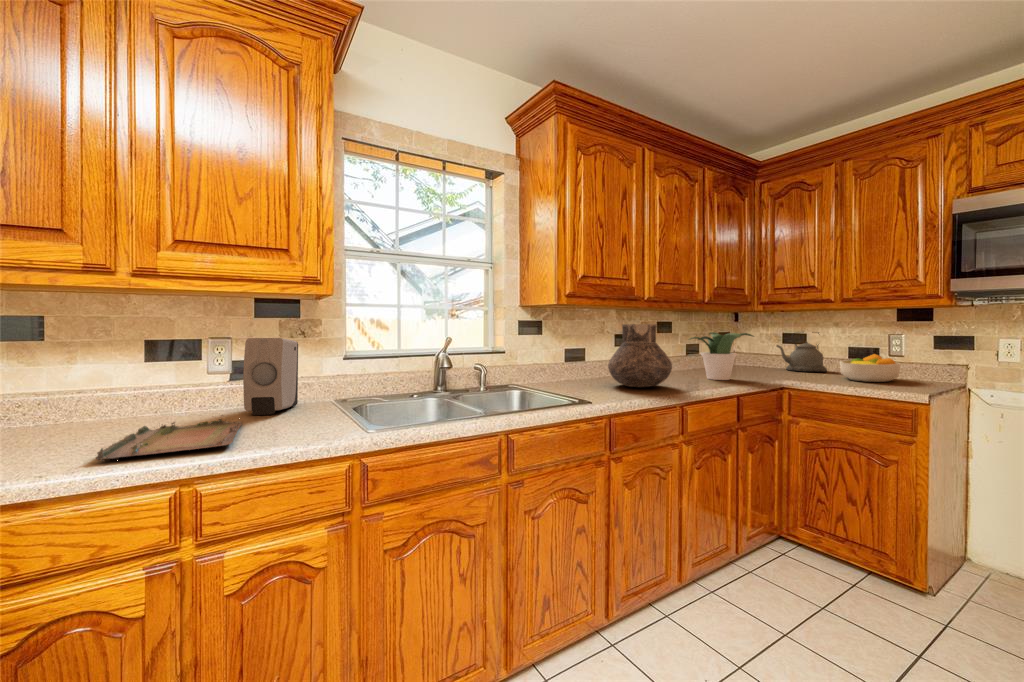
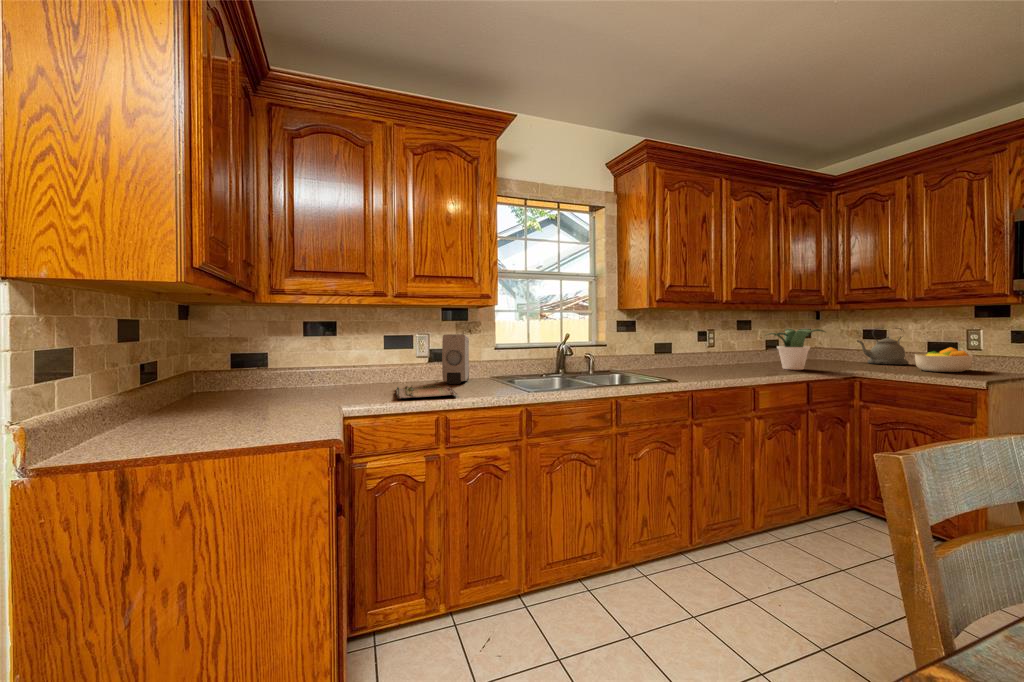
vase: present [608,324,672,387] -> none [692,322,746,373]

